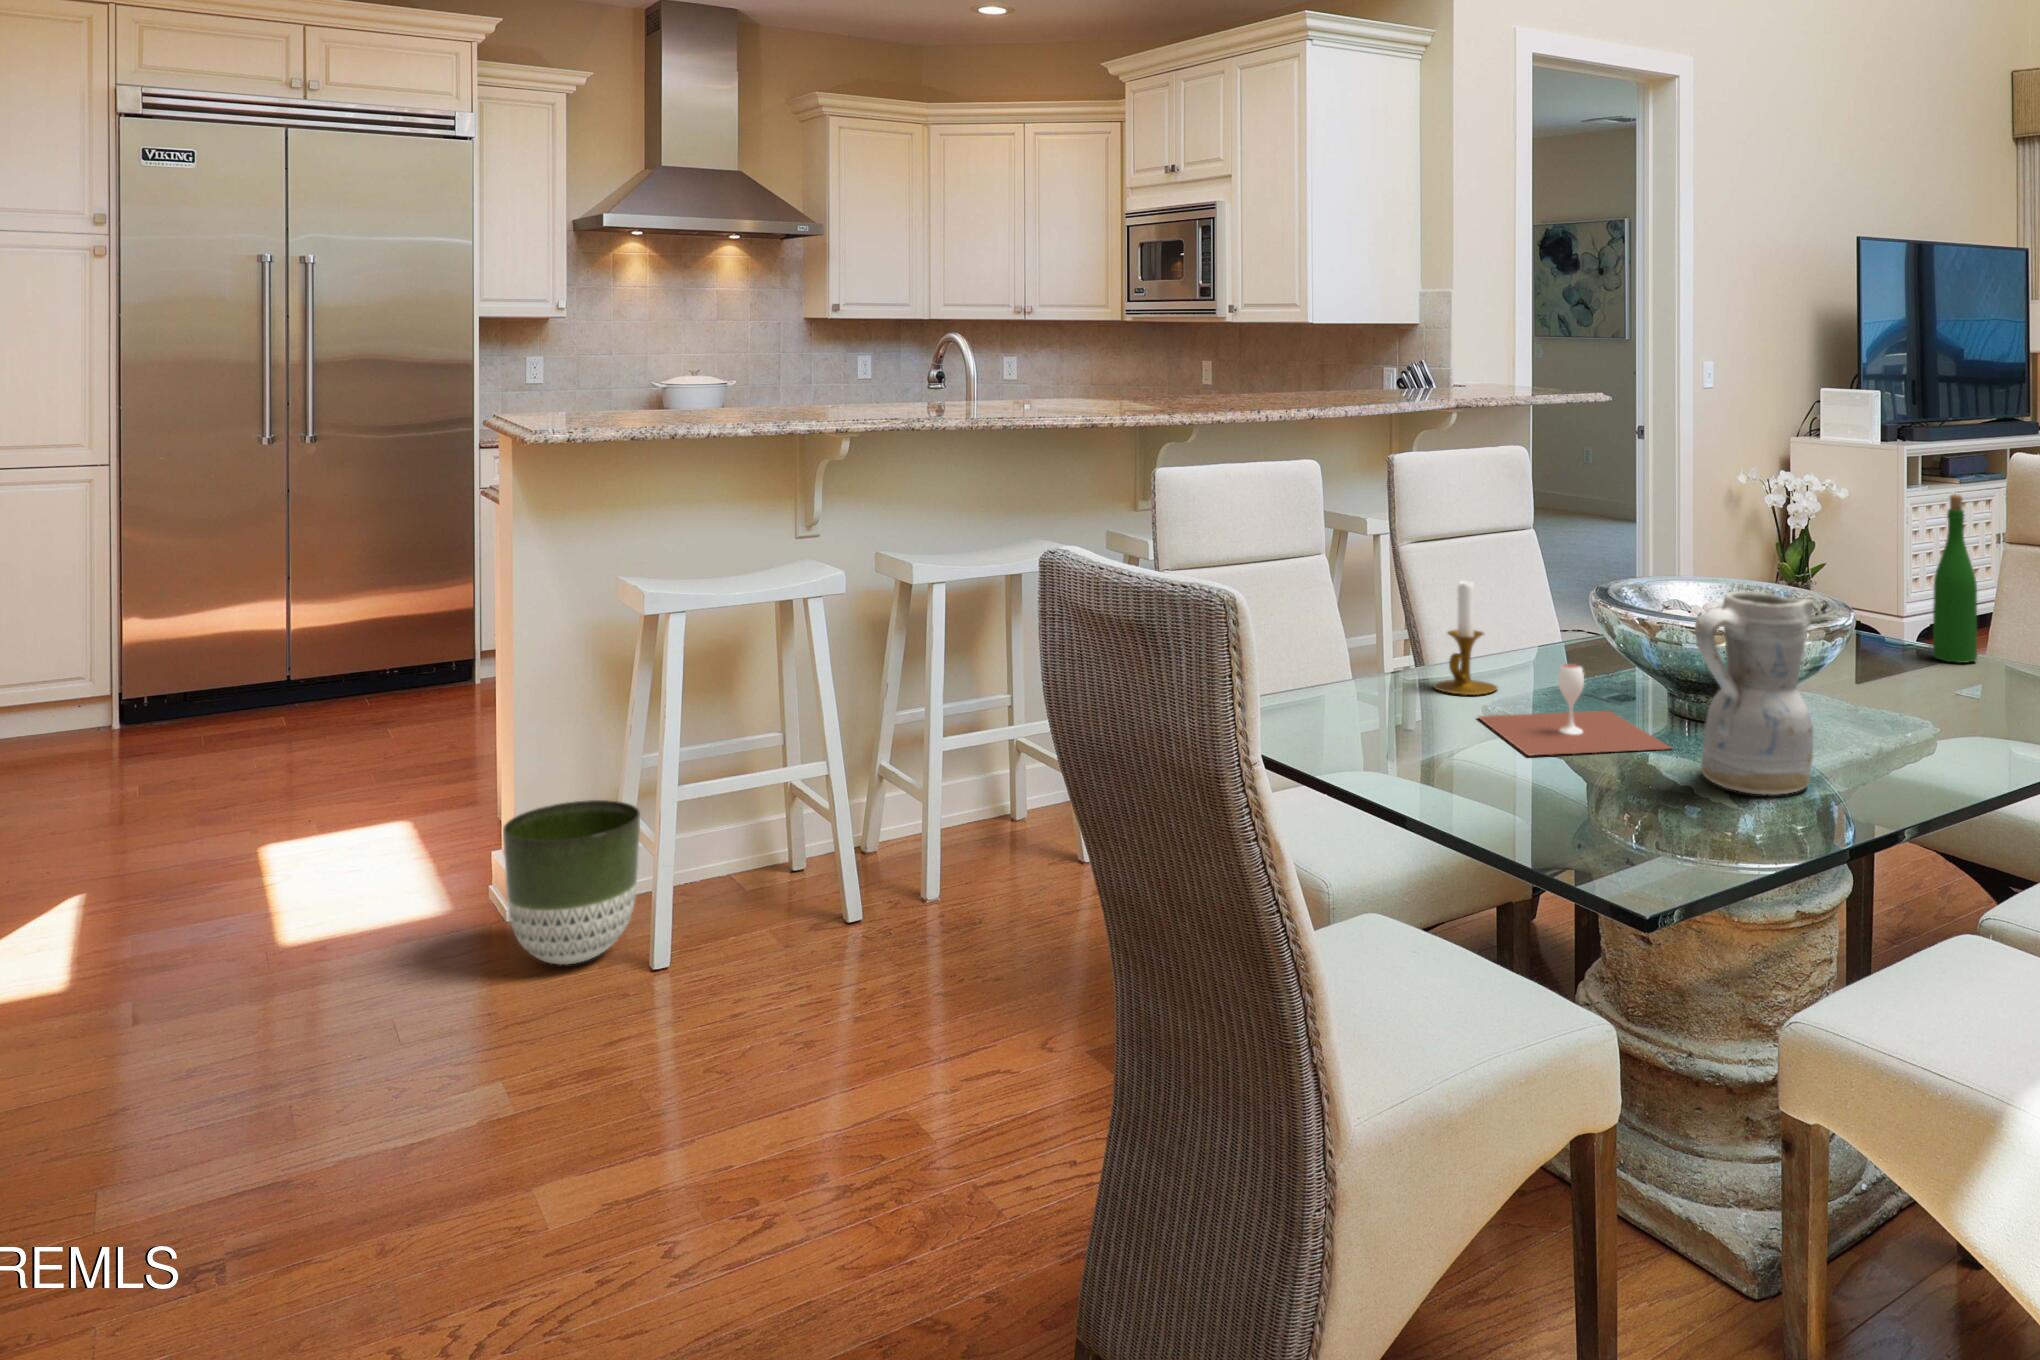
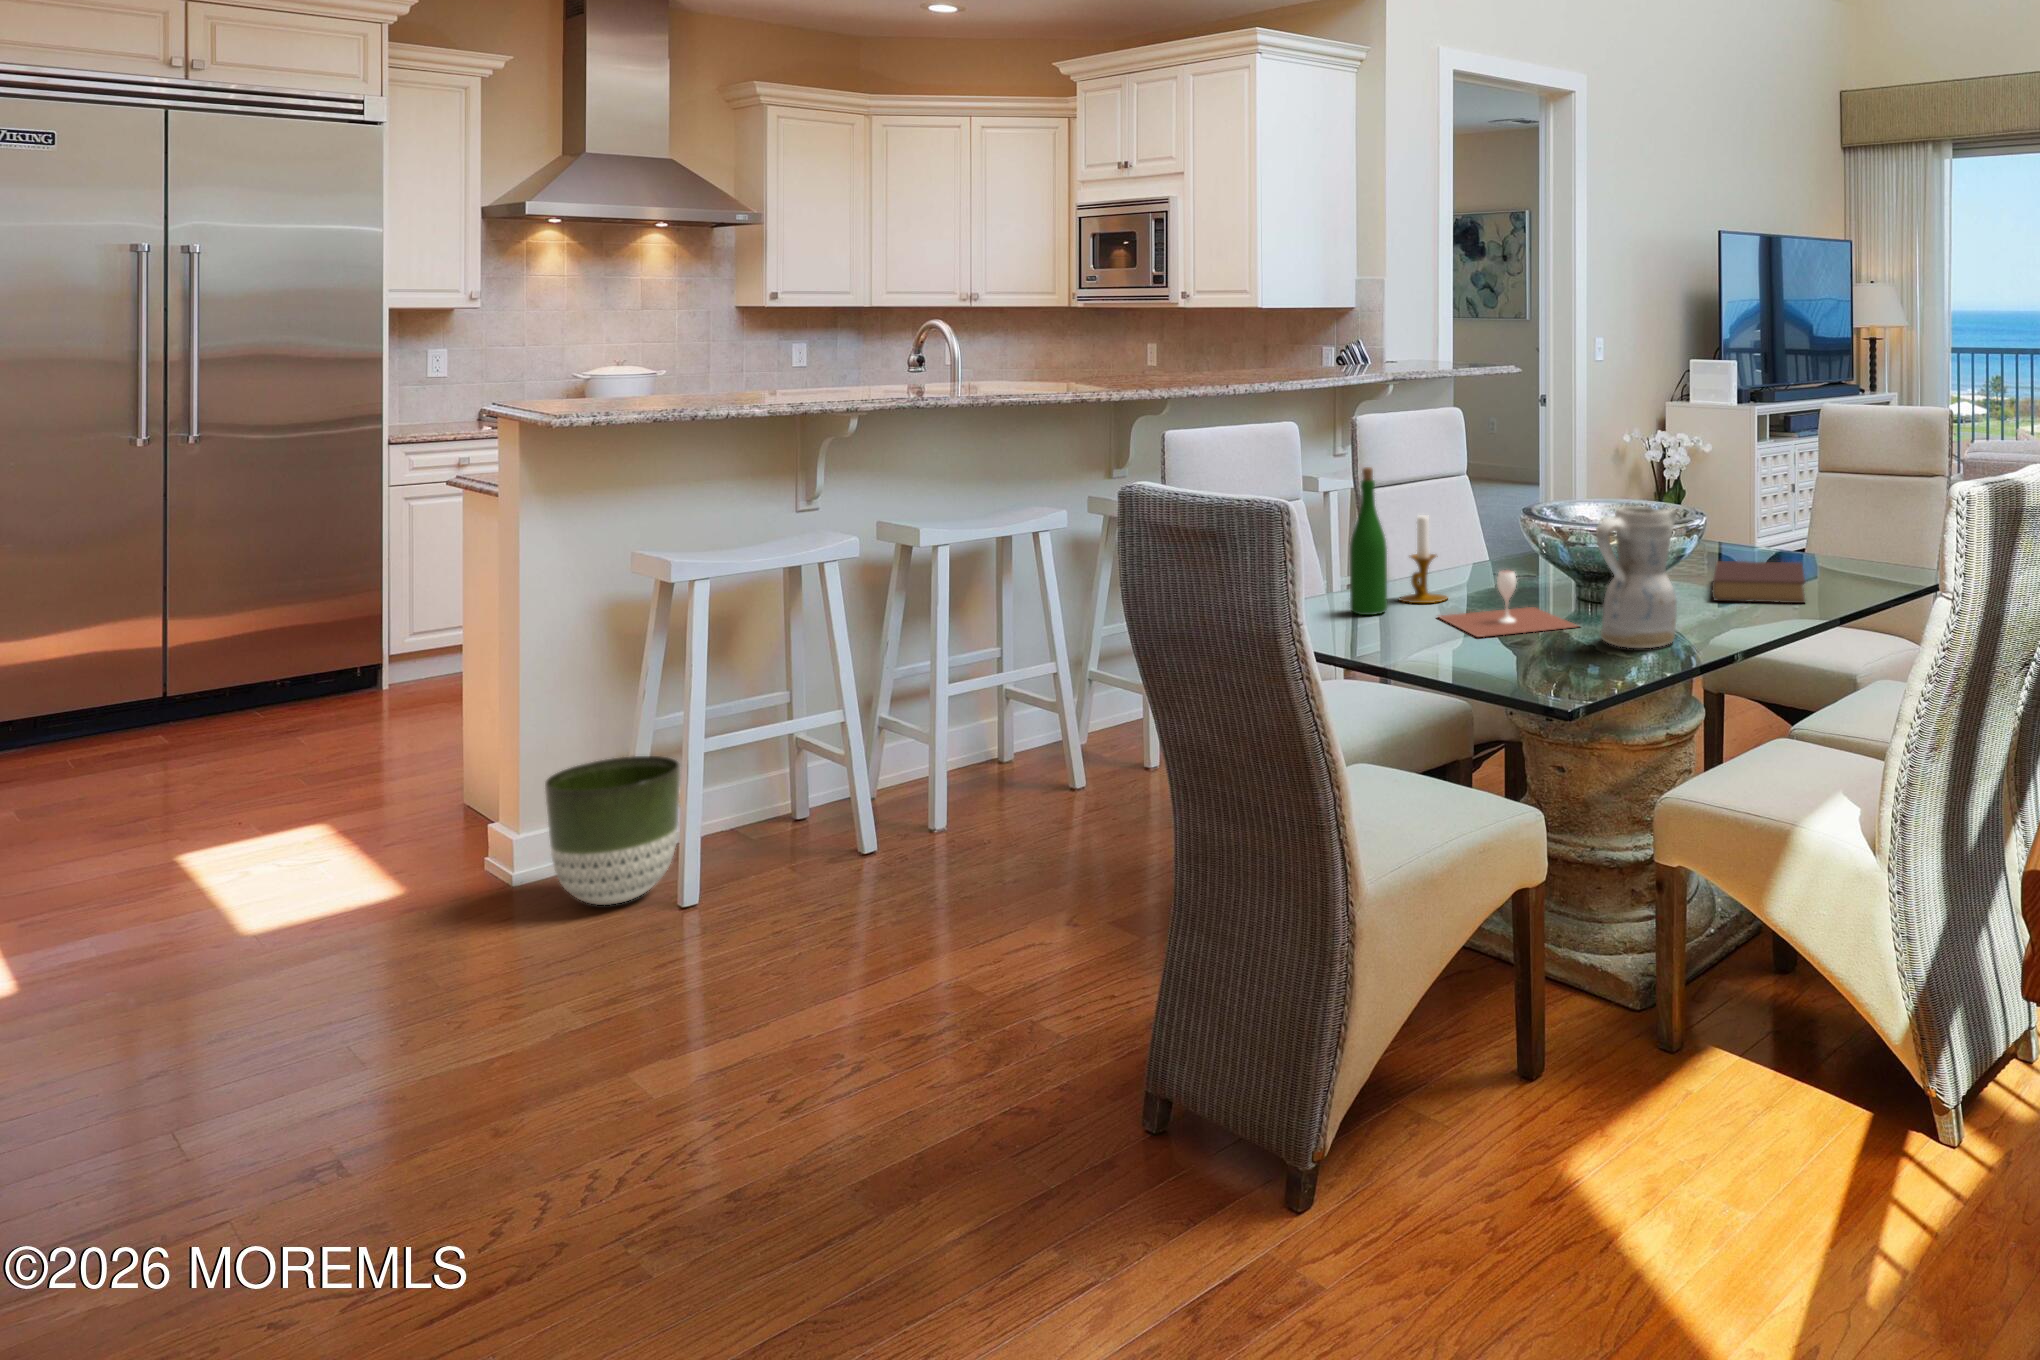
wine bottle: present [1933,494,1977,663] -> present [1350,467,1387,615]
book: none [1861,659,2003,732] -> present [1711,561,1805,603]

